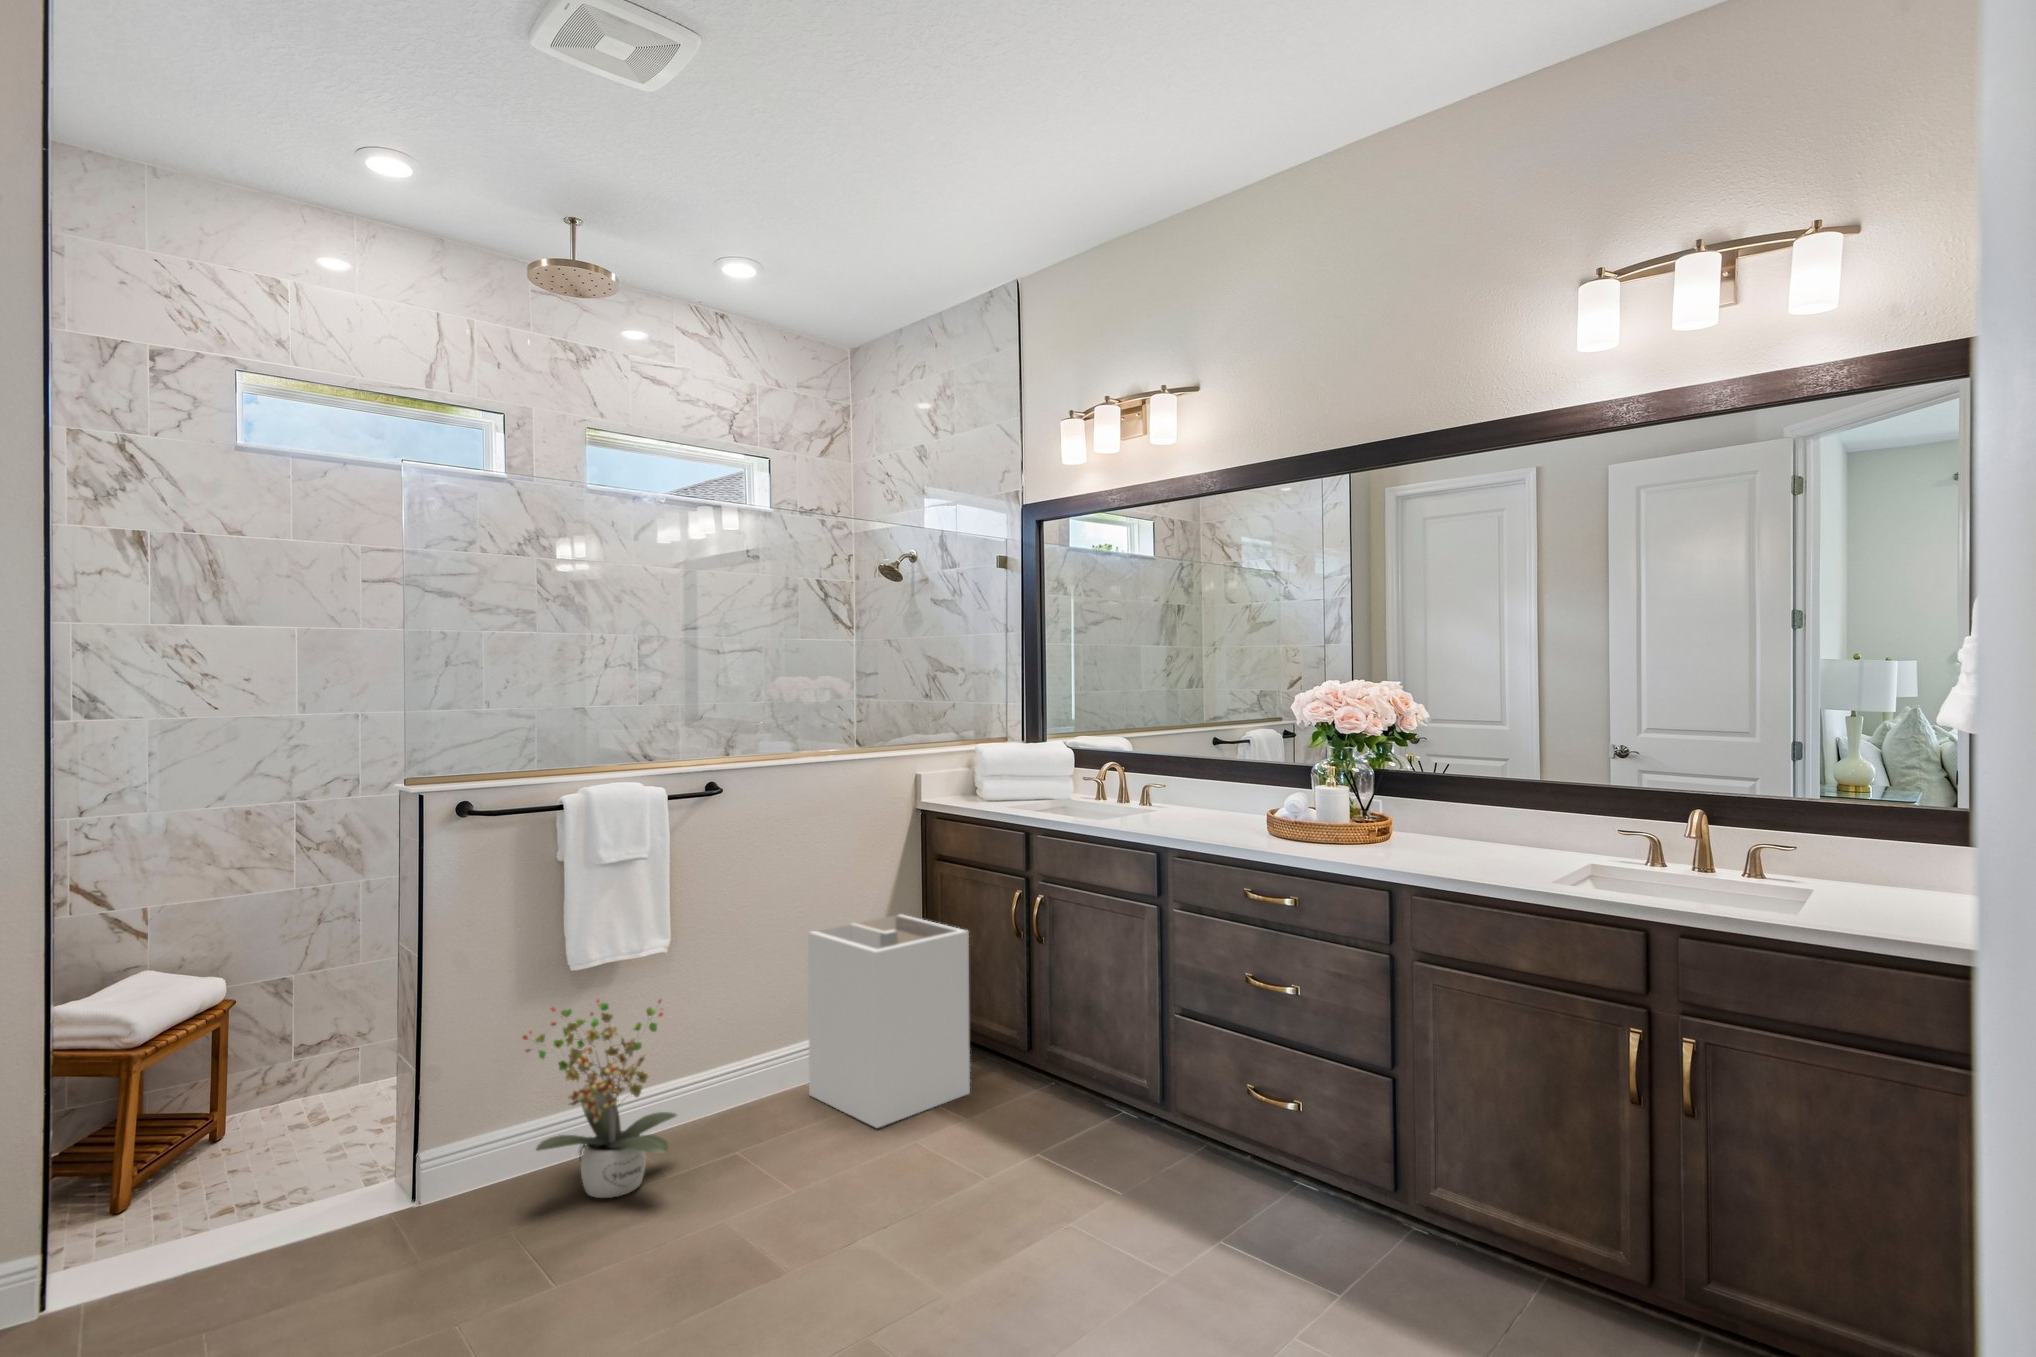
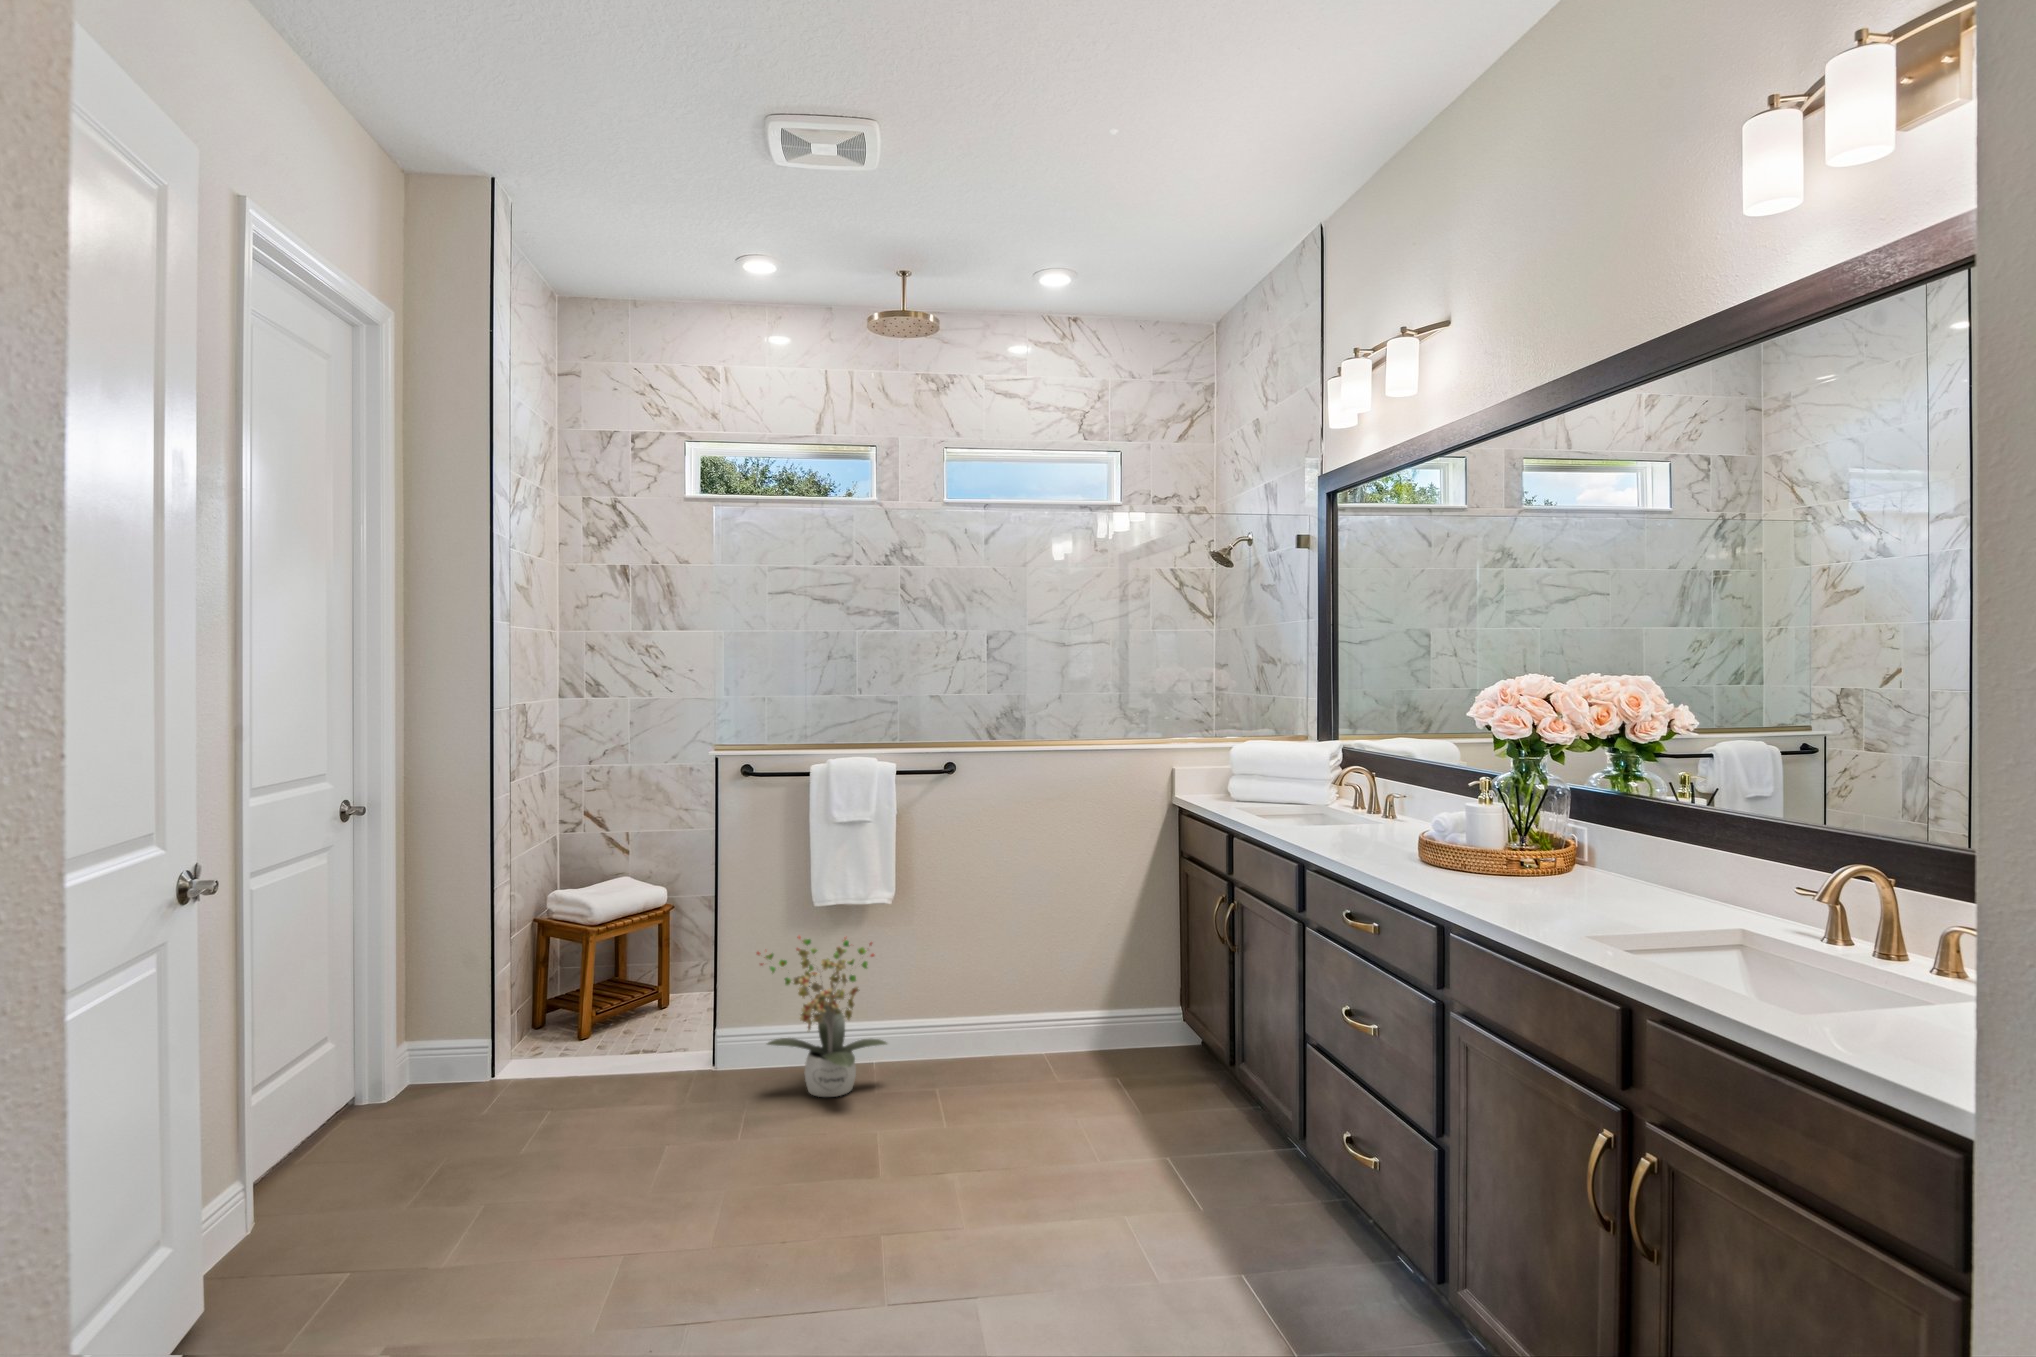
laundry hamper: present [808,915,970,1128] -> none [1036,903,1173,1097]

